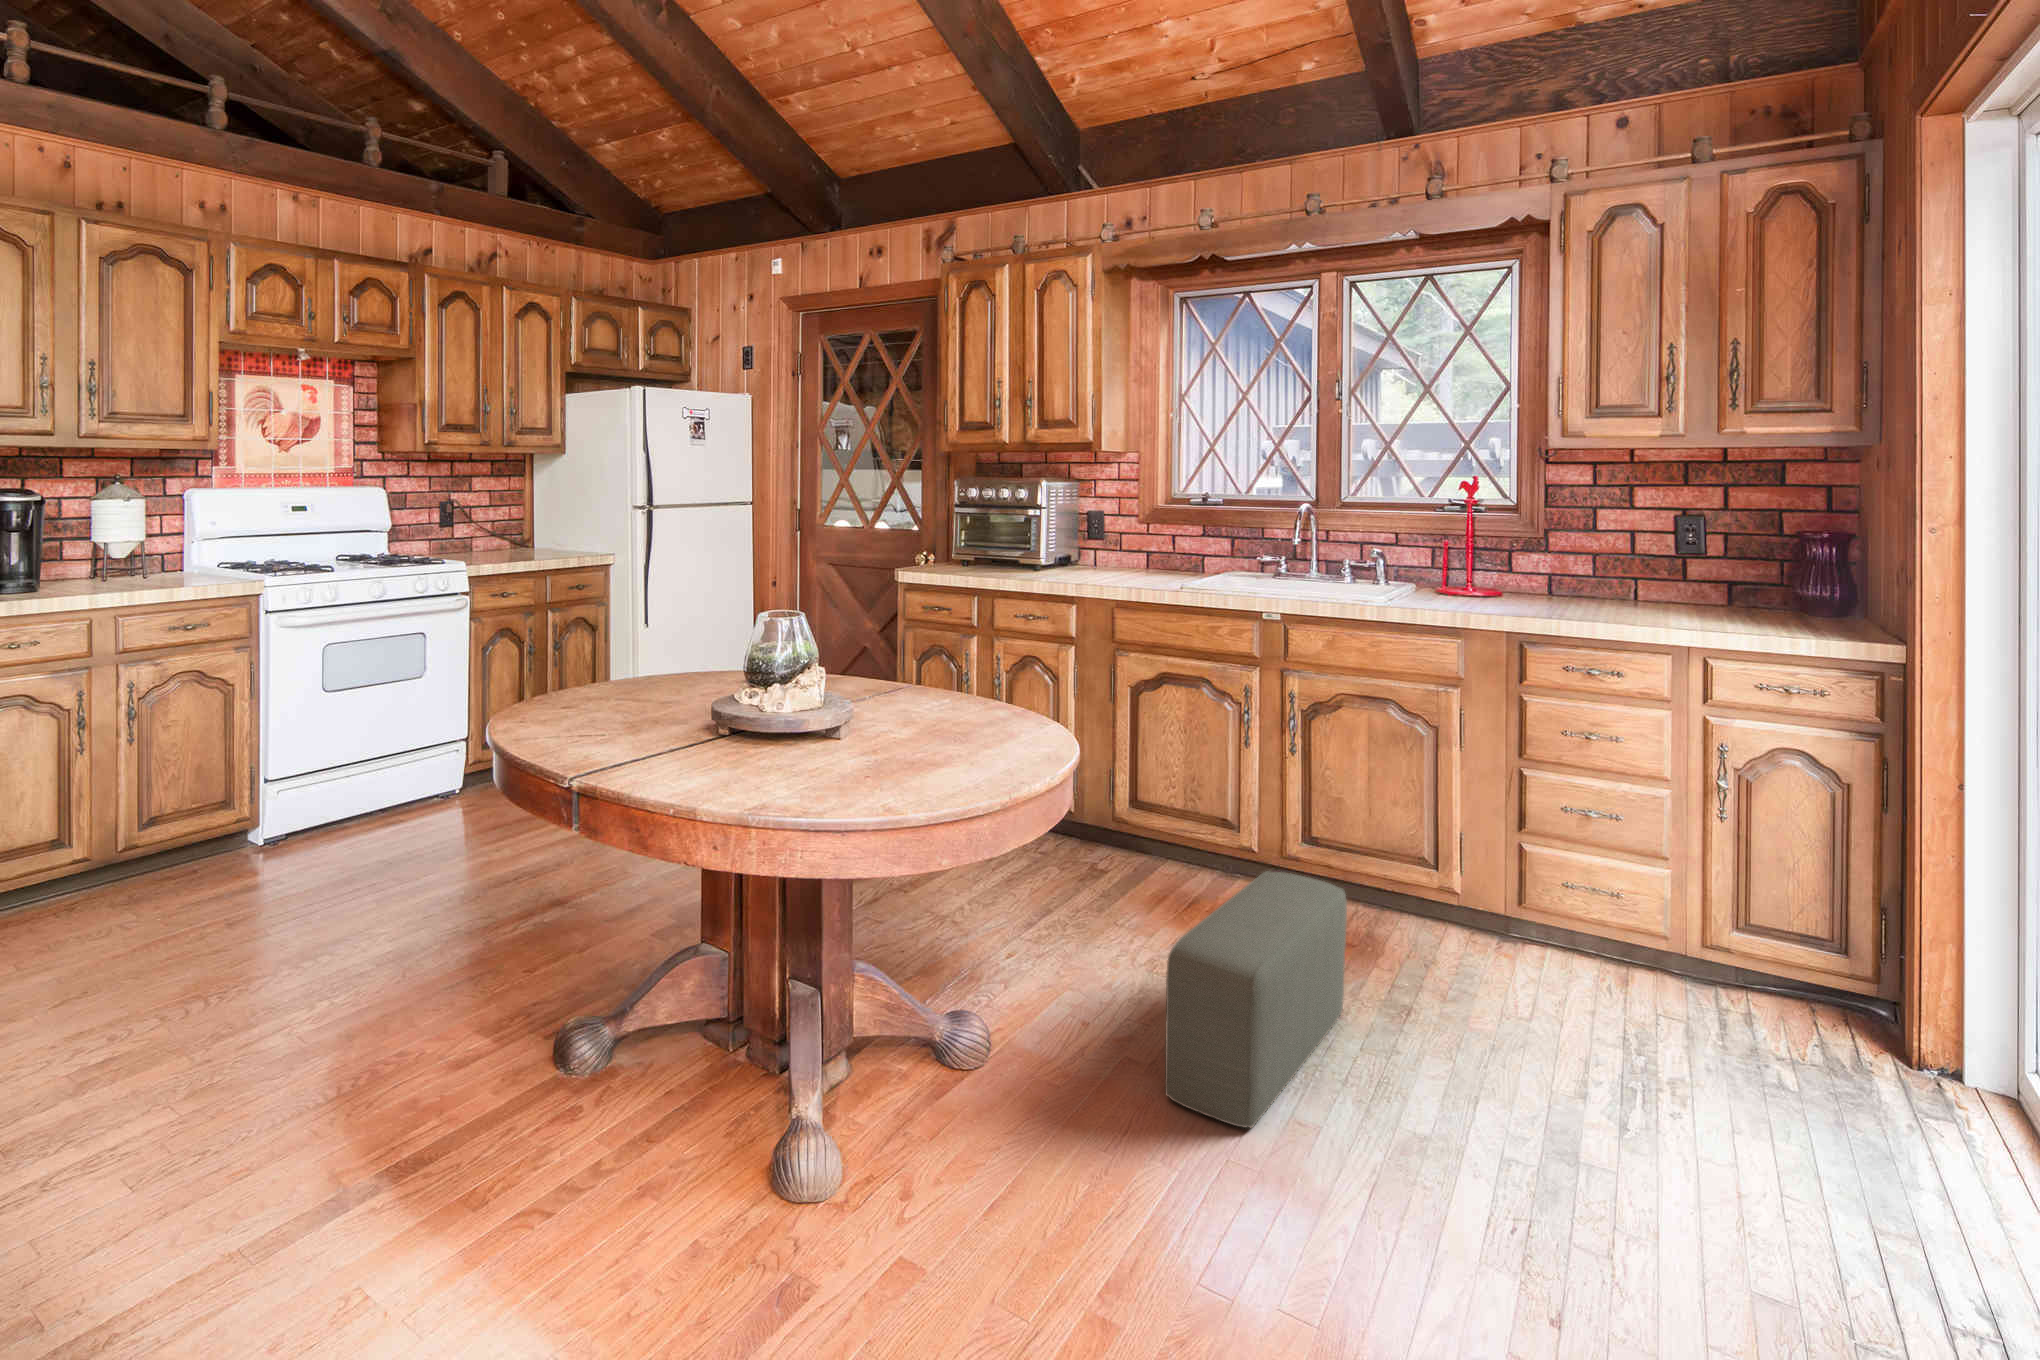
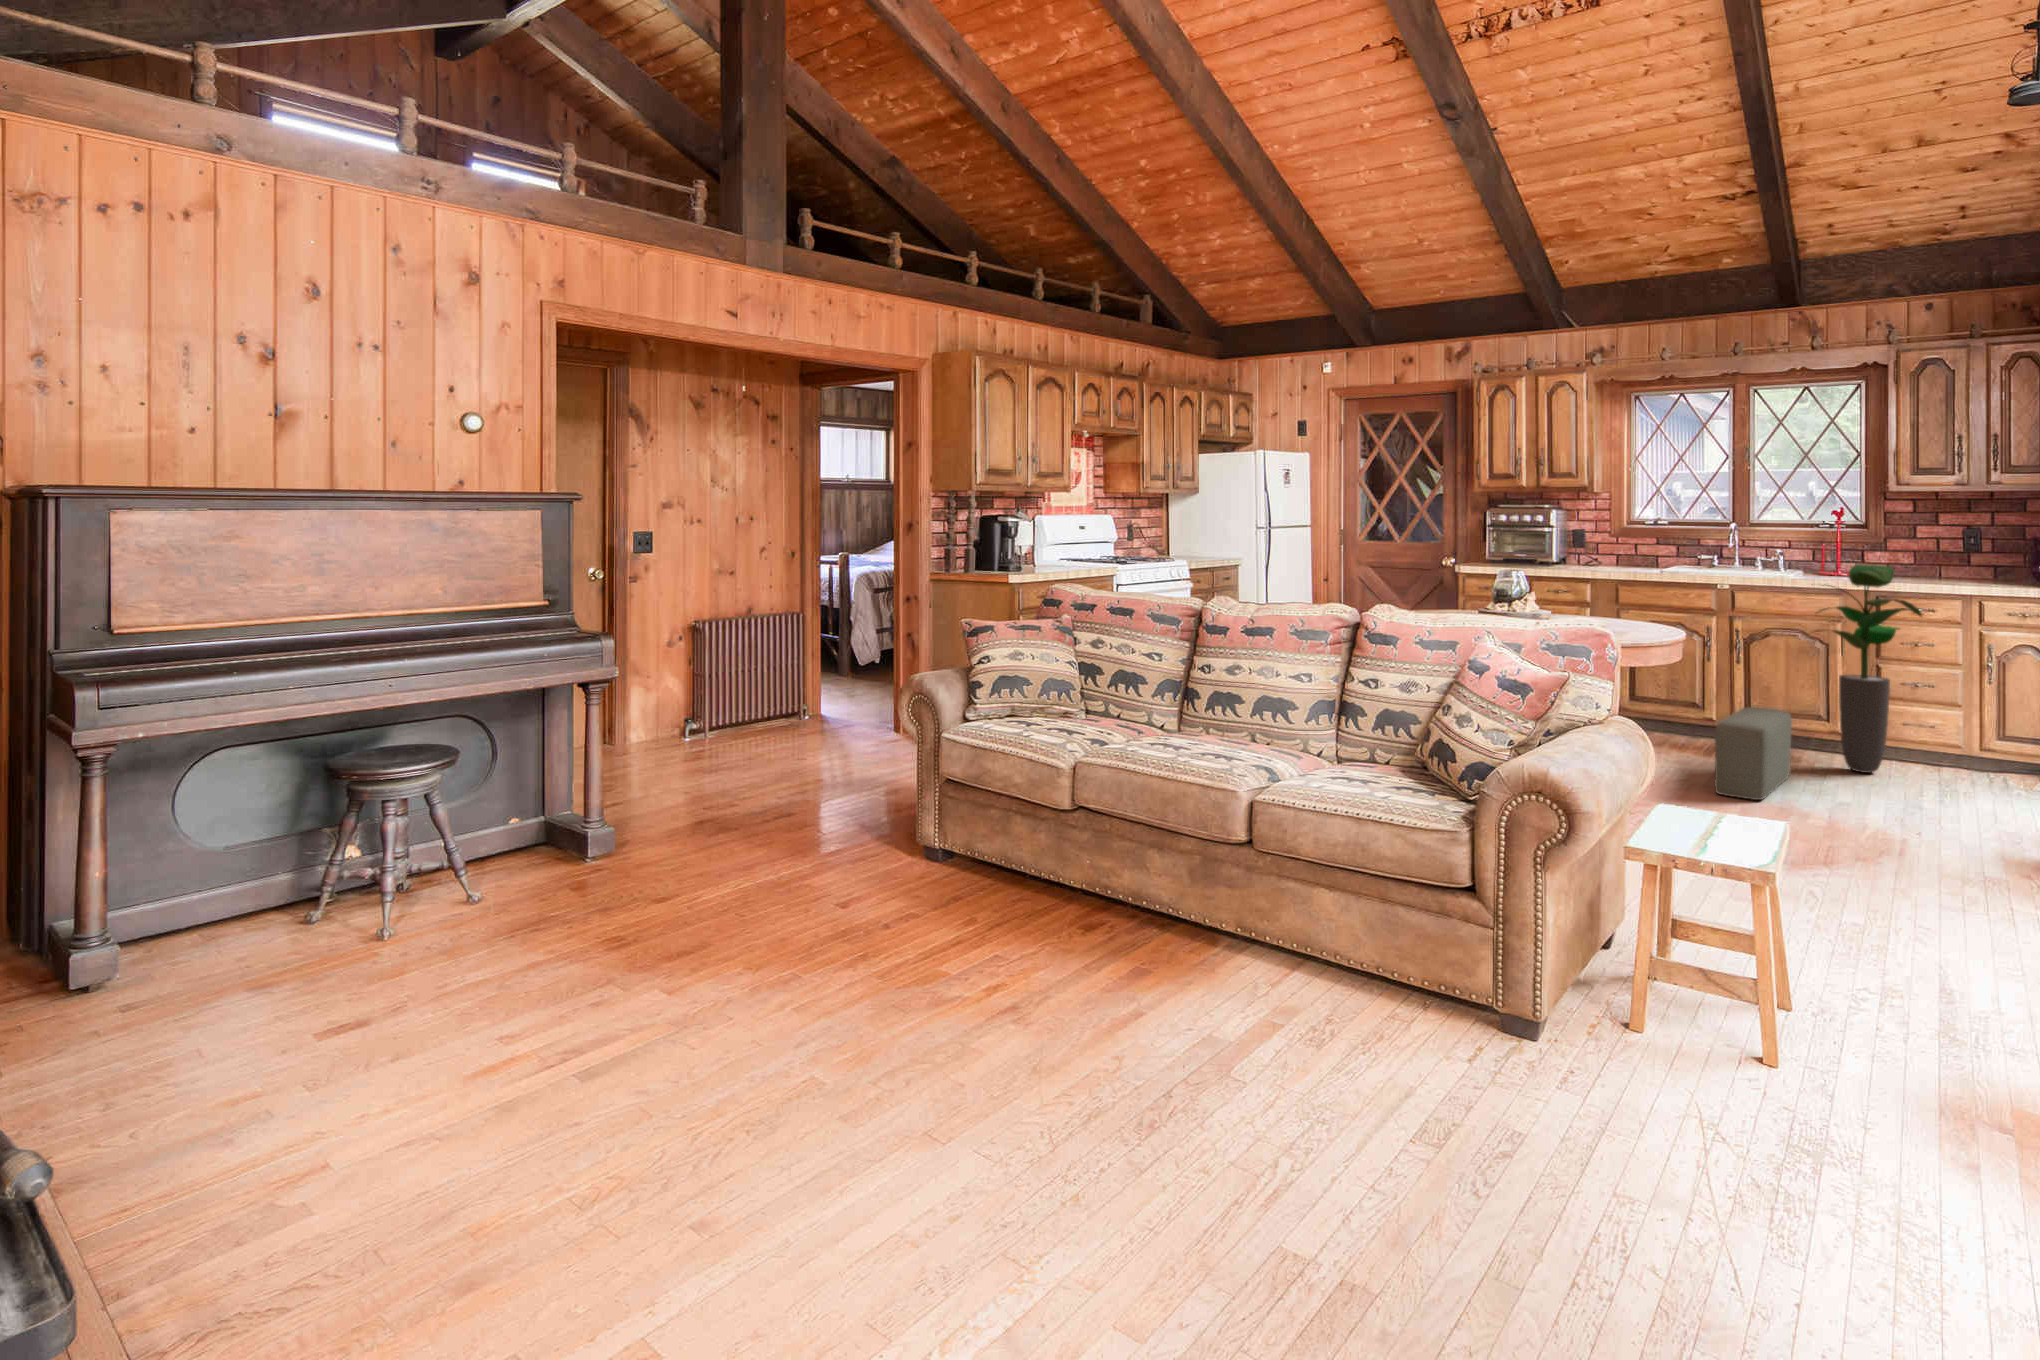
potted plant: none [1392,585,1602,994] -> present [1814,564,1922,773]

